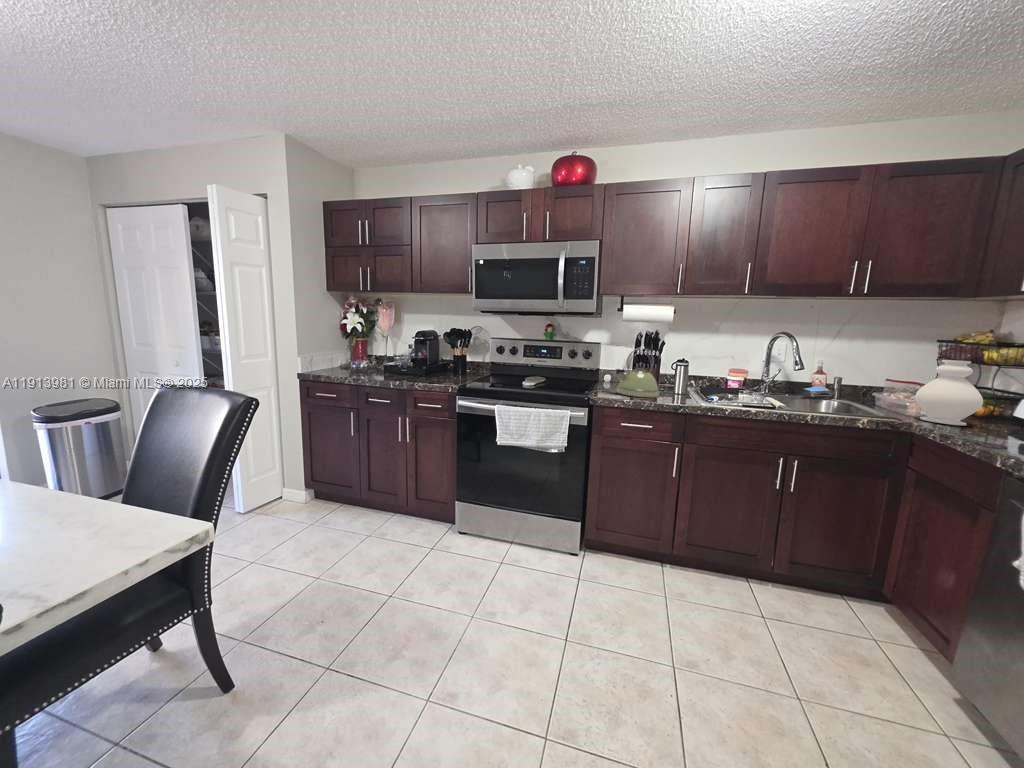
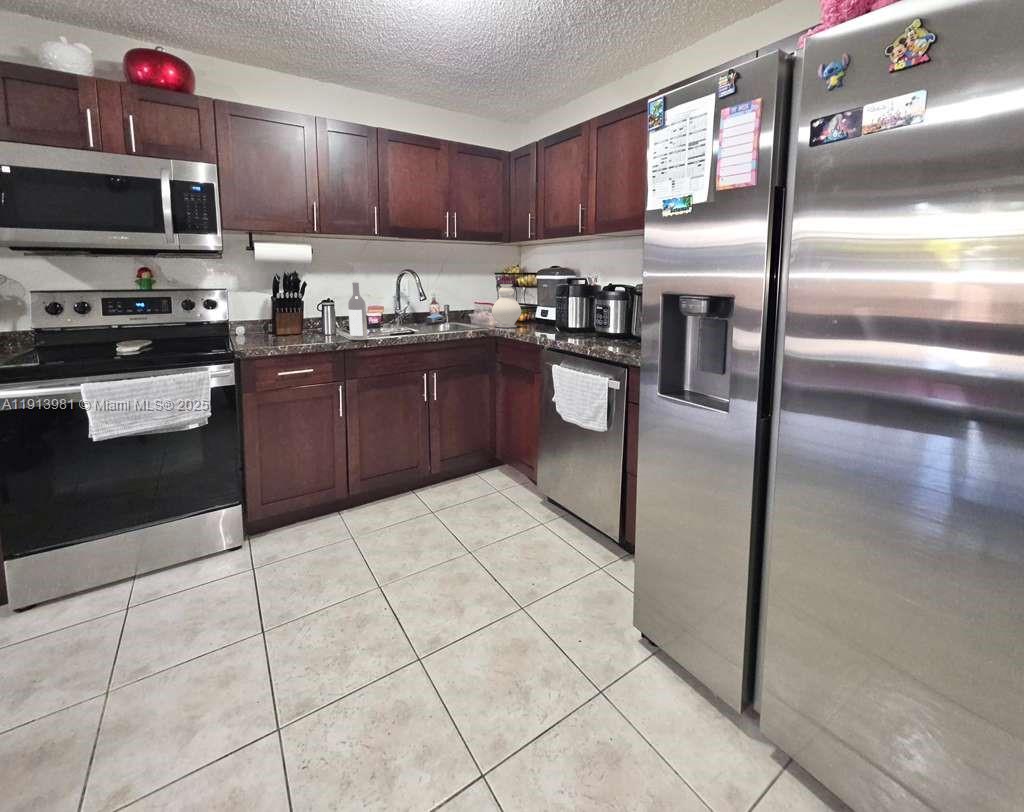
wine bottle: none [688,341,712,406] -> present [348,278,367,340]
kettle: present [615,348,659,398] -> none [267,290,318,342]

